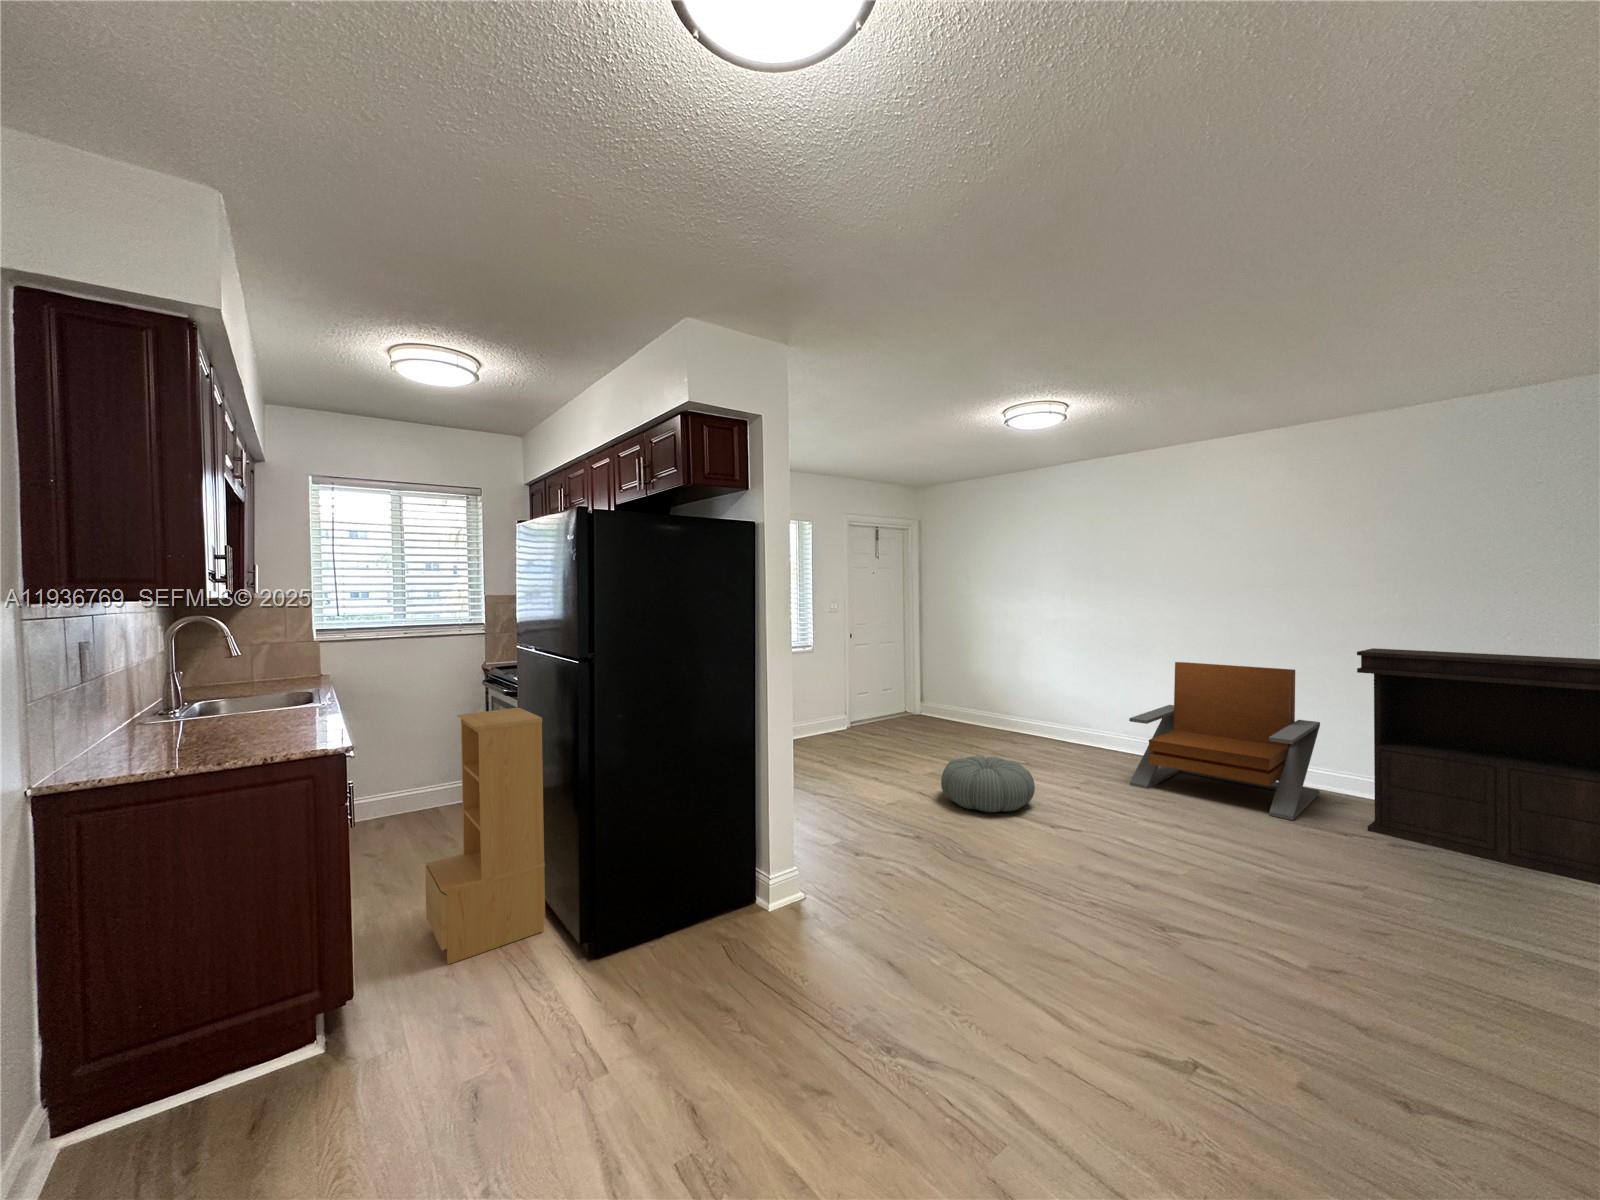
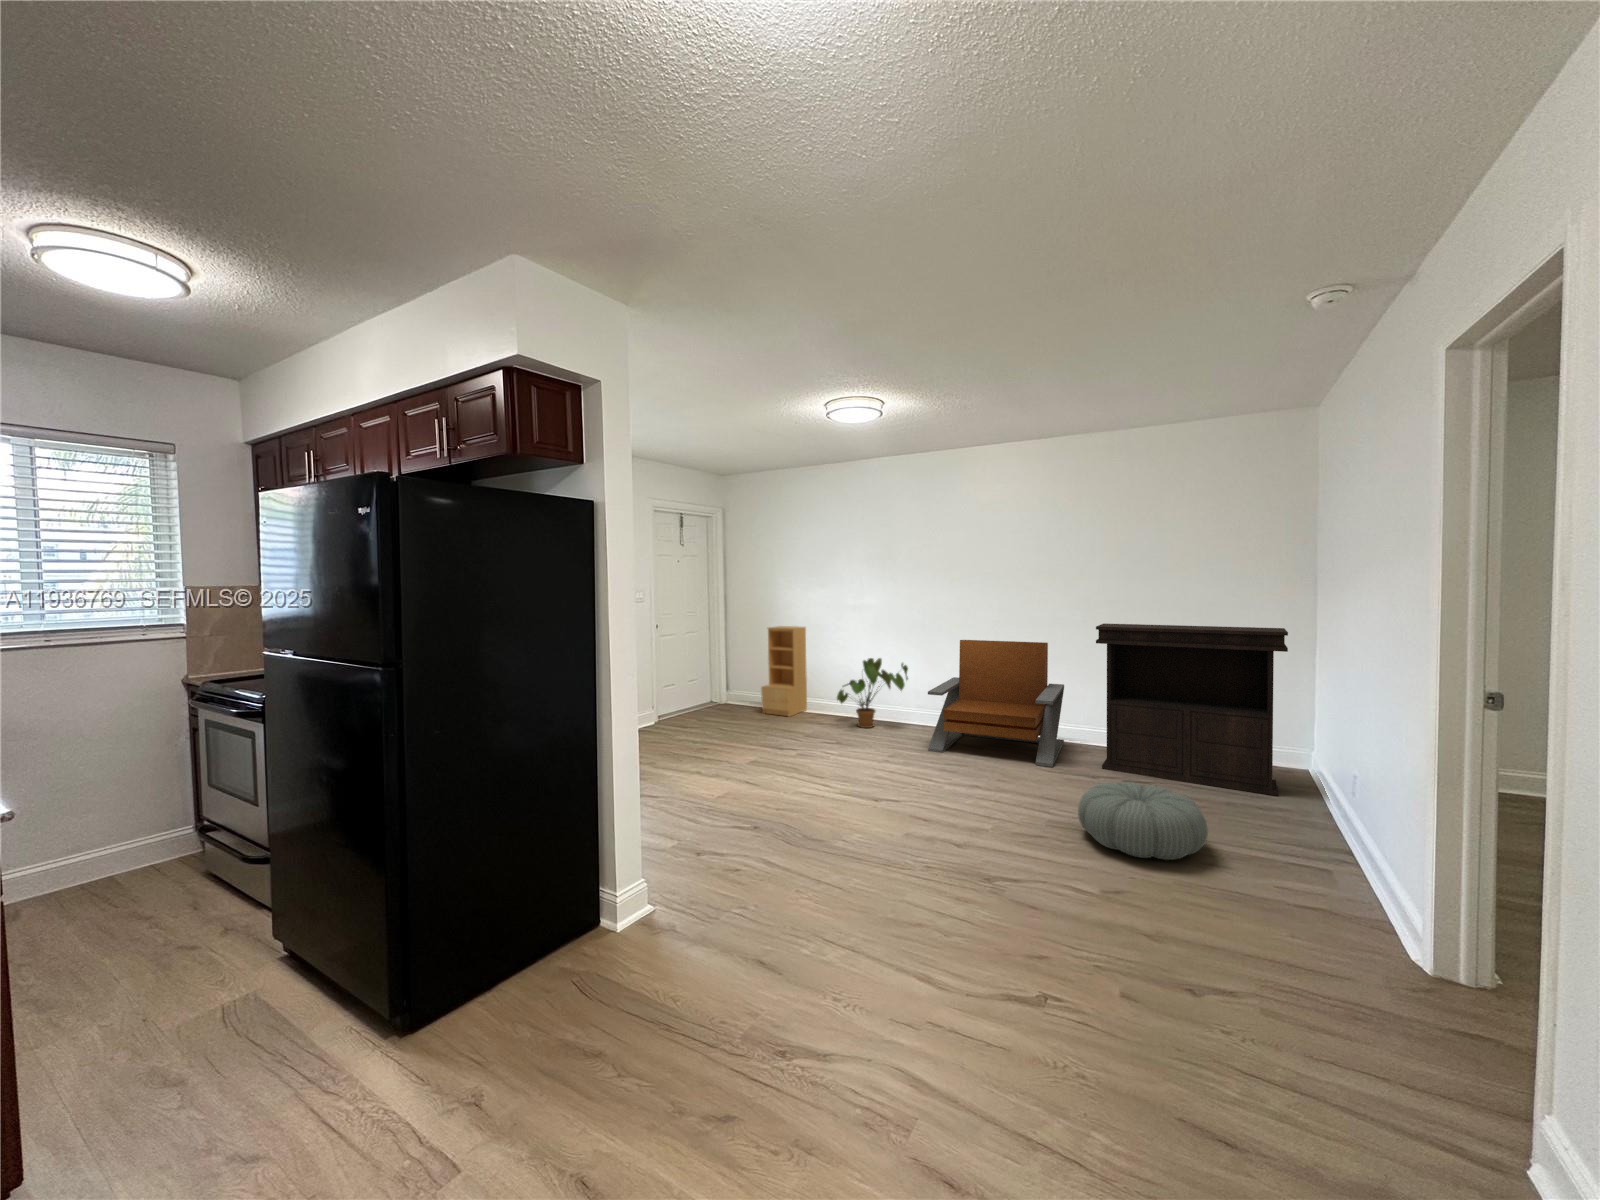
house plant: none [1028,678,1114,754] -> present [837,658,908,728]
bookshelf: present [425,708,545,964] -> present [761,626,807,716]
pouf: present [941,756,1035,812] -> present [1078,782,1208,860]

